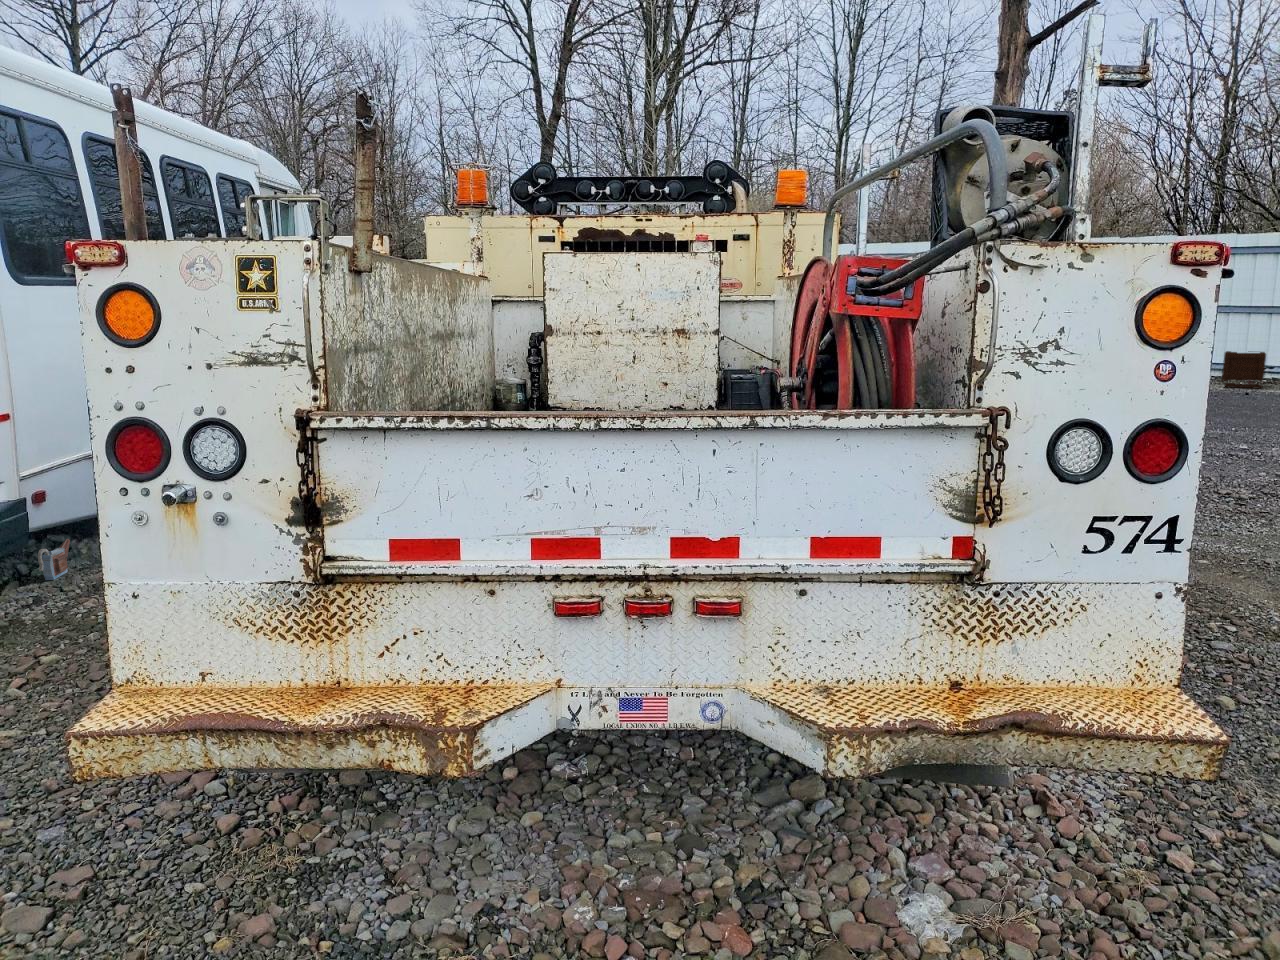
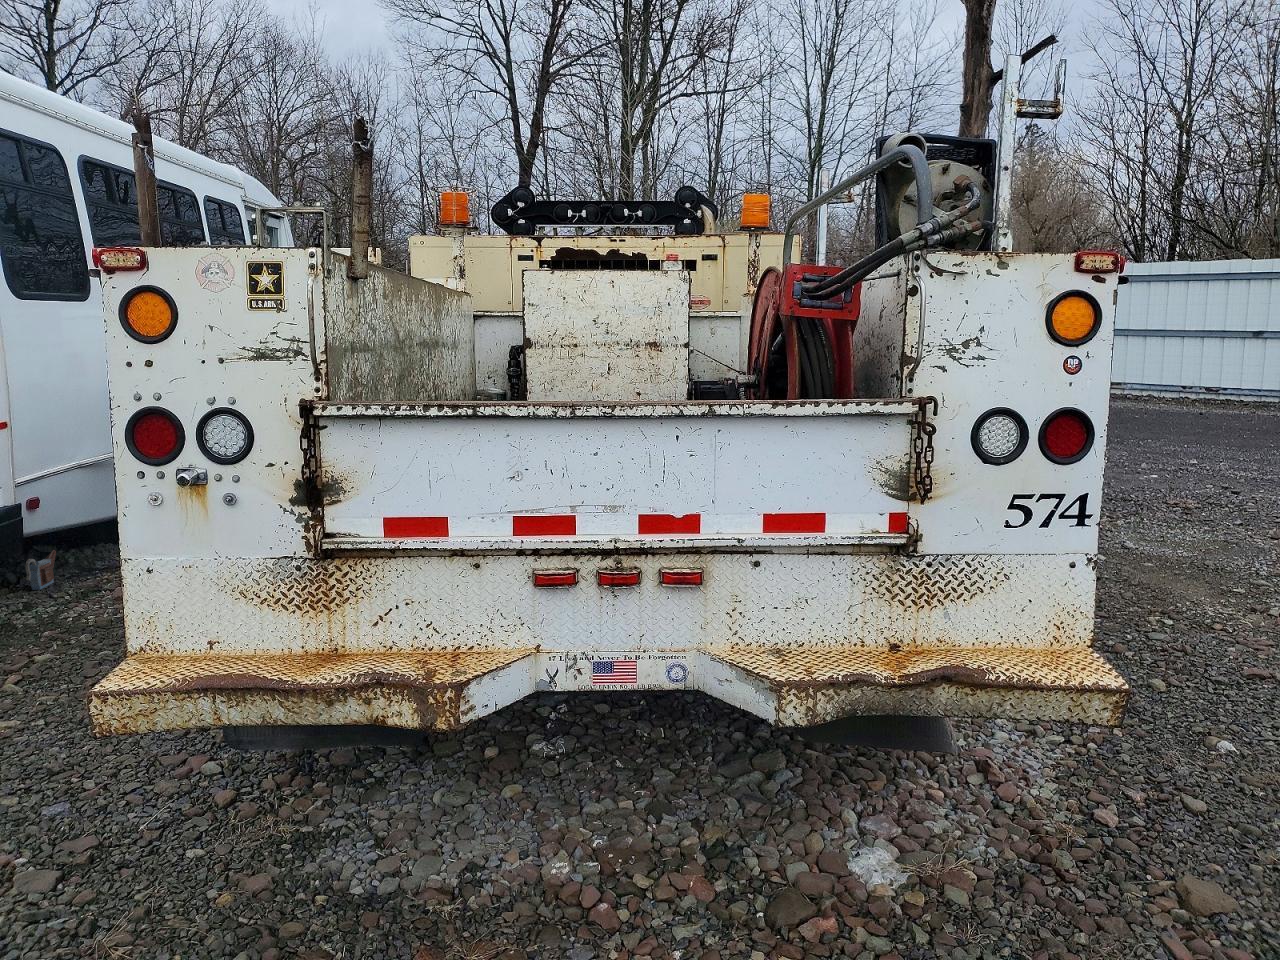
wooden crate: present [1221,351,1266,388] -> none [1181,376,1223,411]

